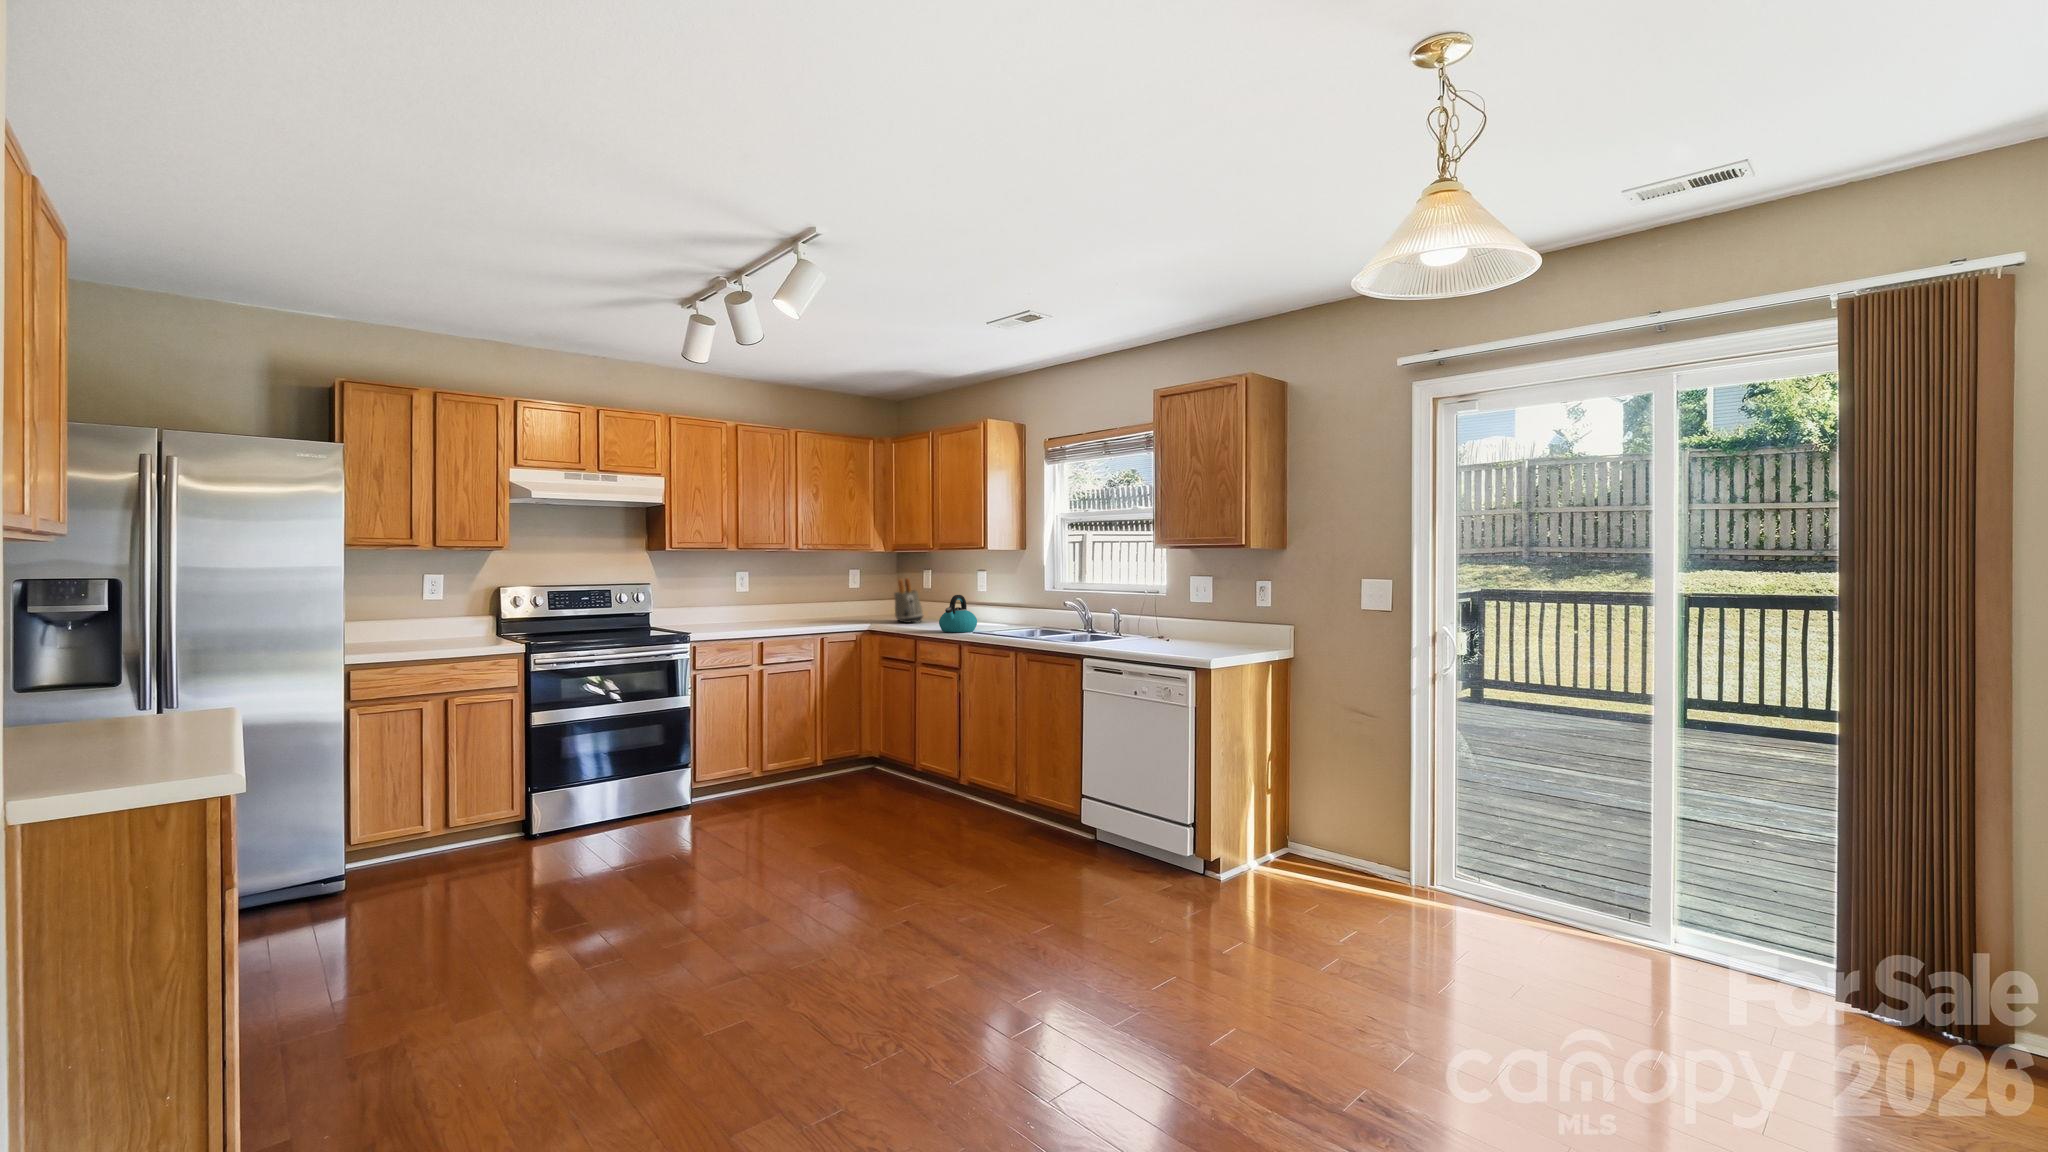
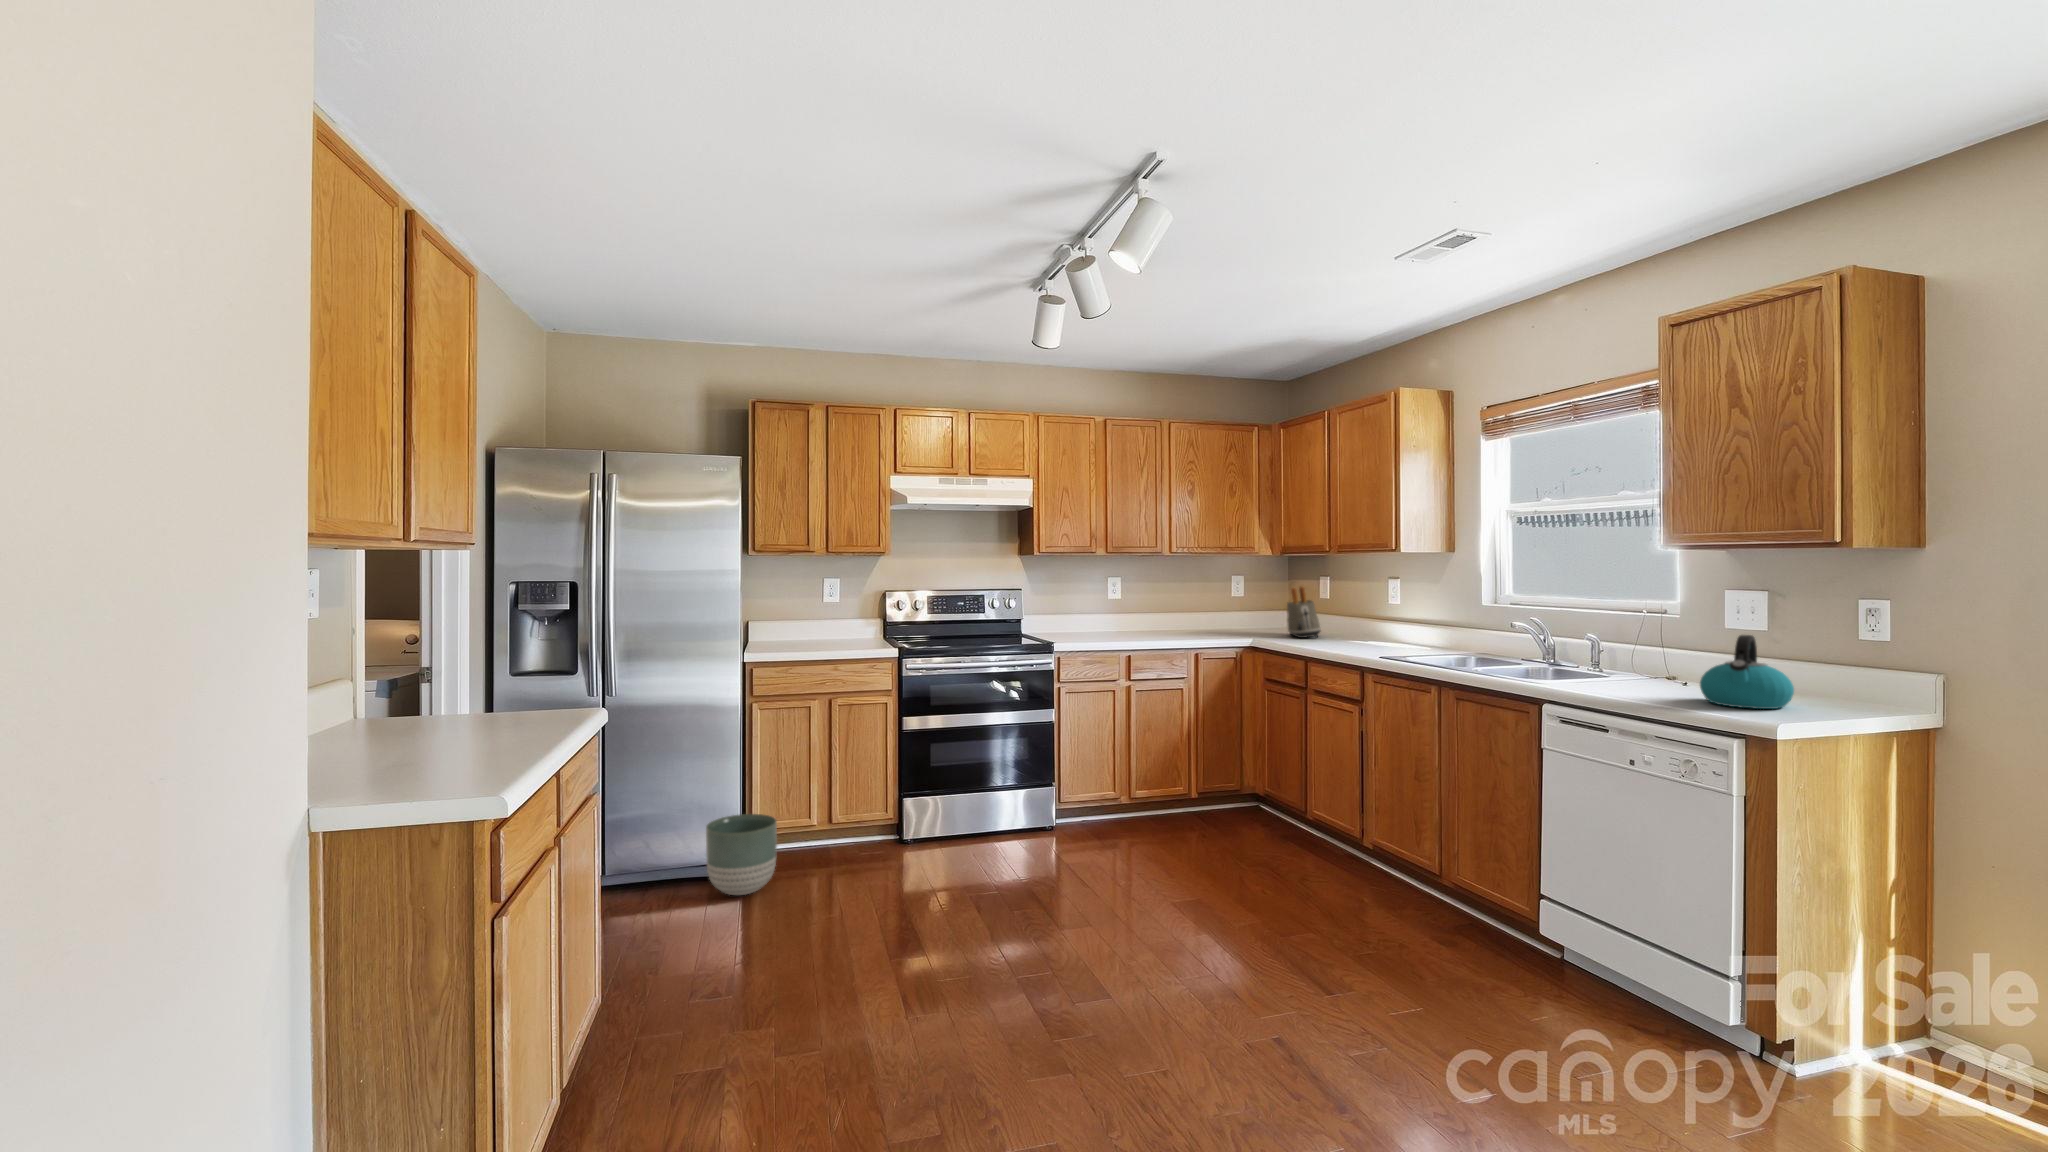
kettle: present [939,595,977,632] -> present [1700,635,1794,709]
planter: none [313,820,400,905] -> present [706,814,777,895]

